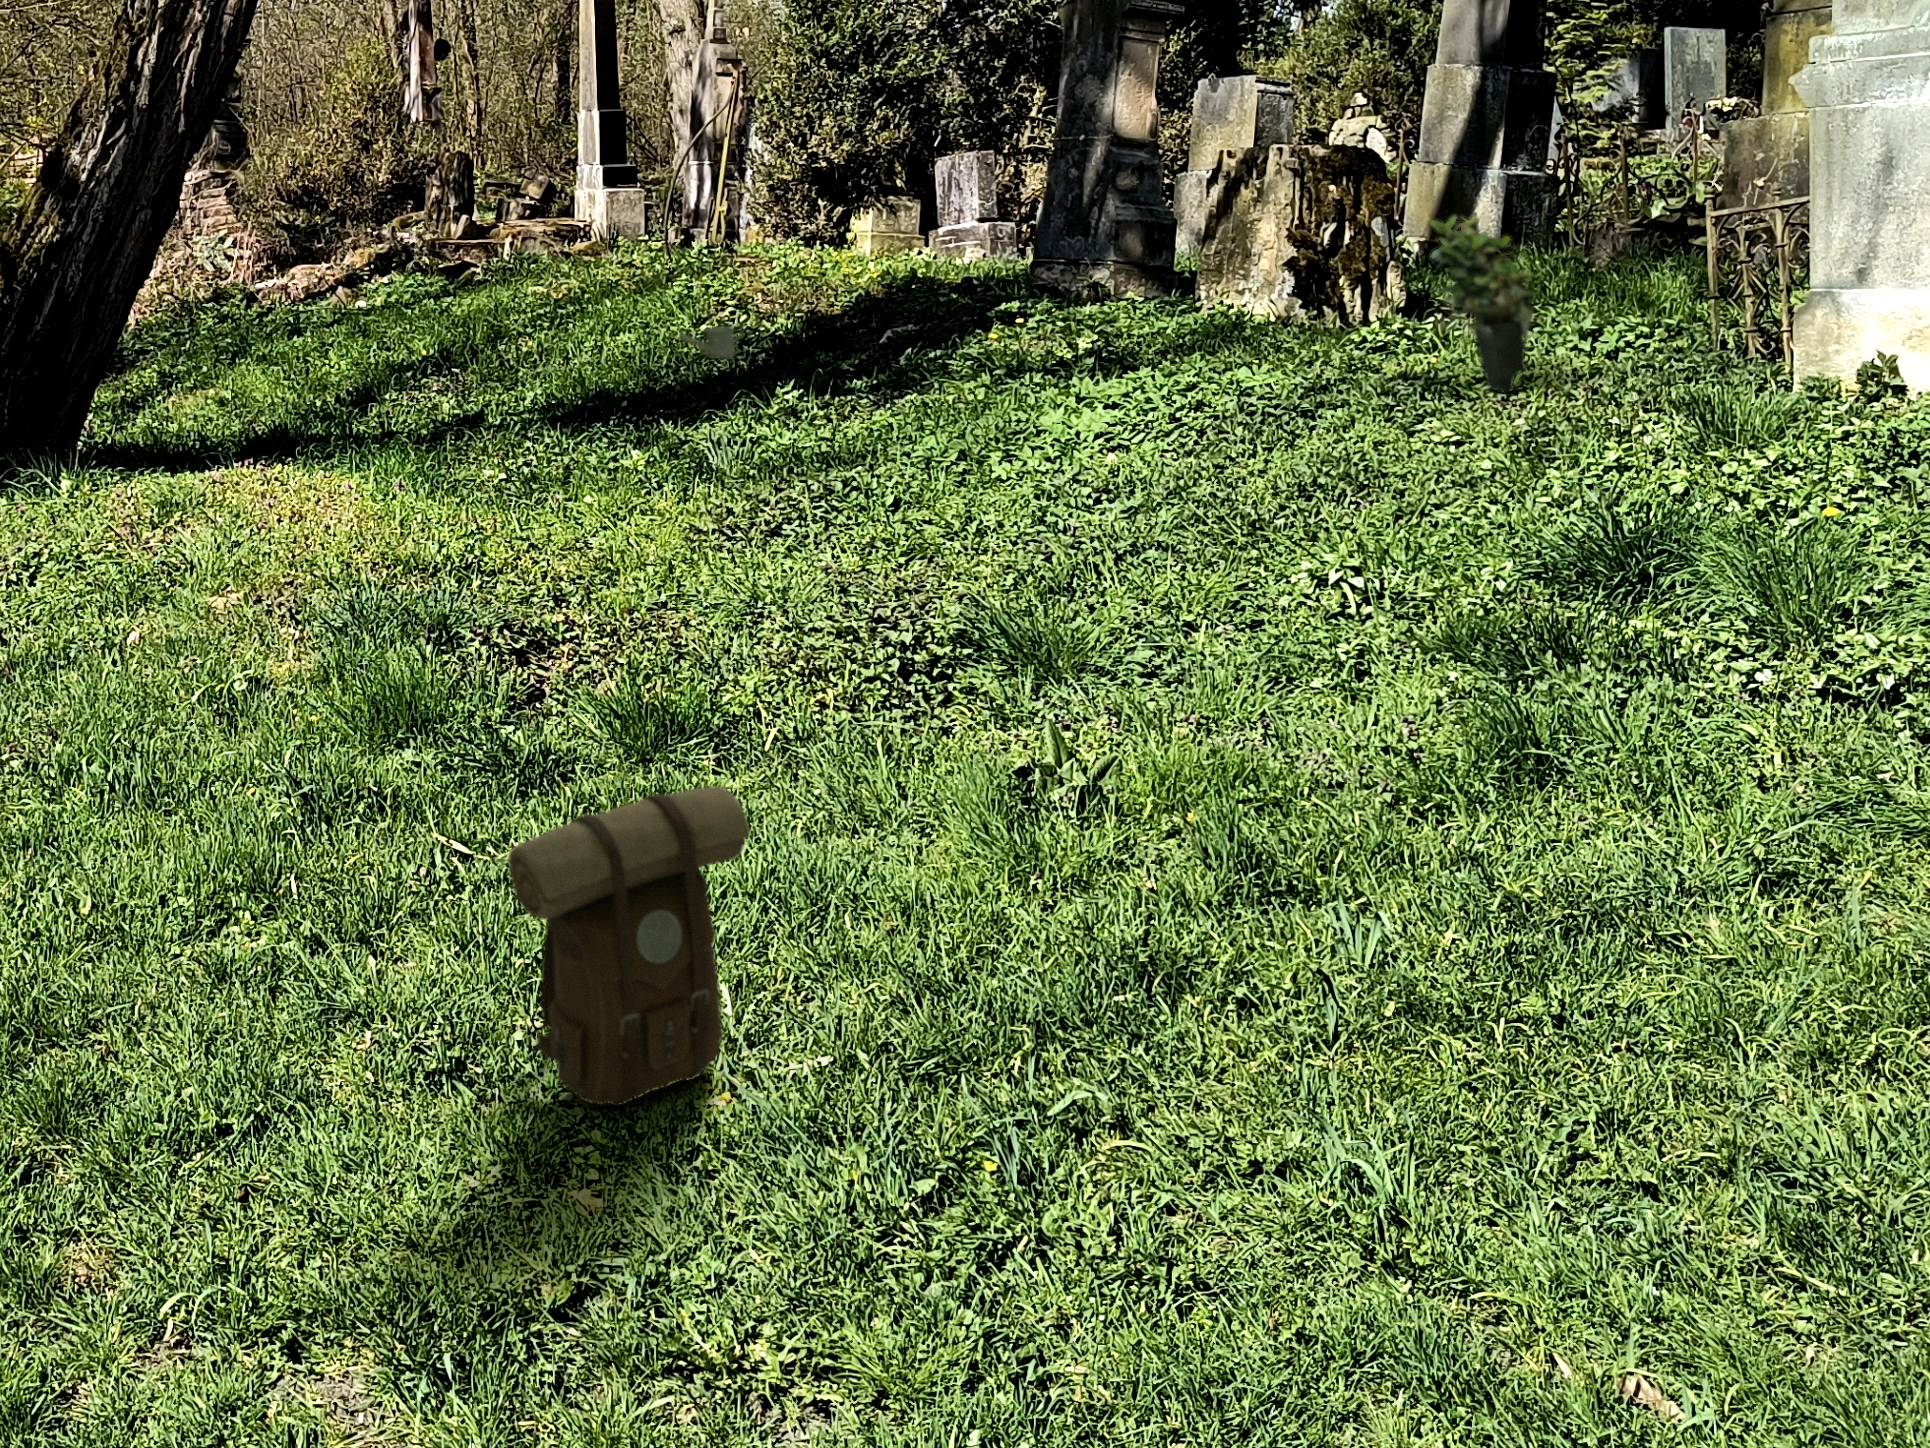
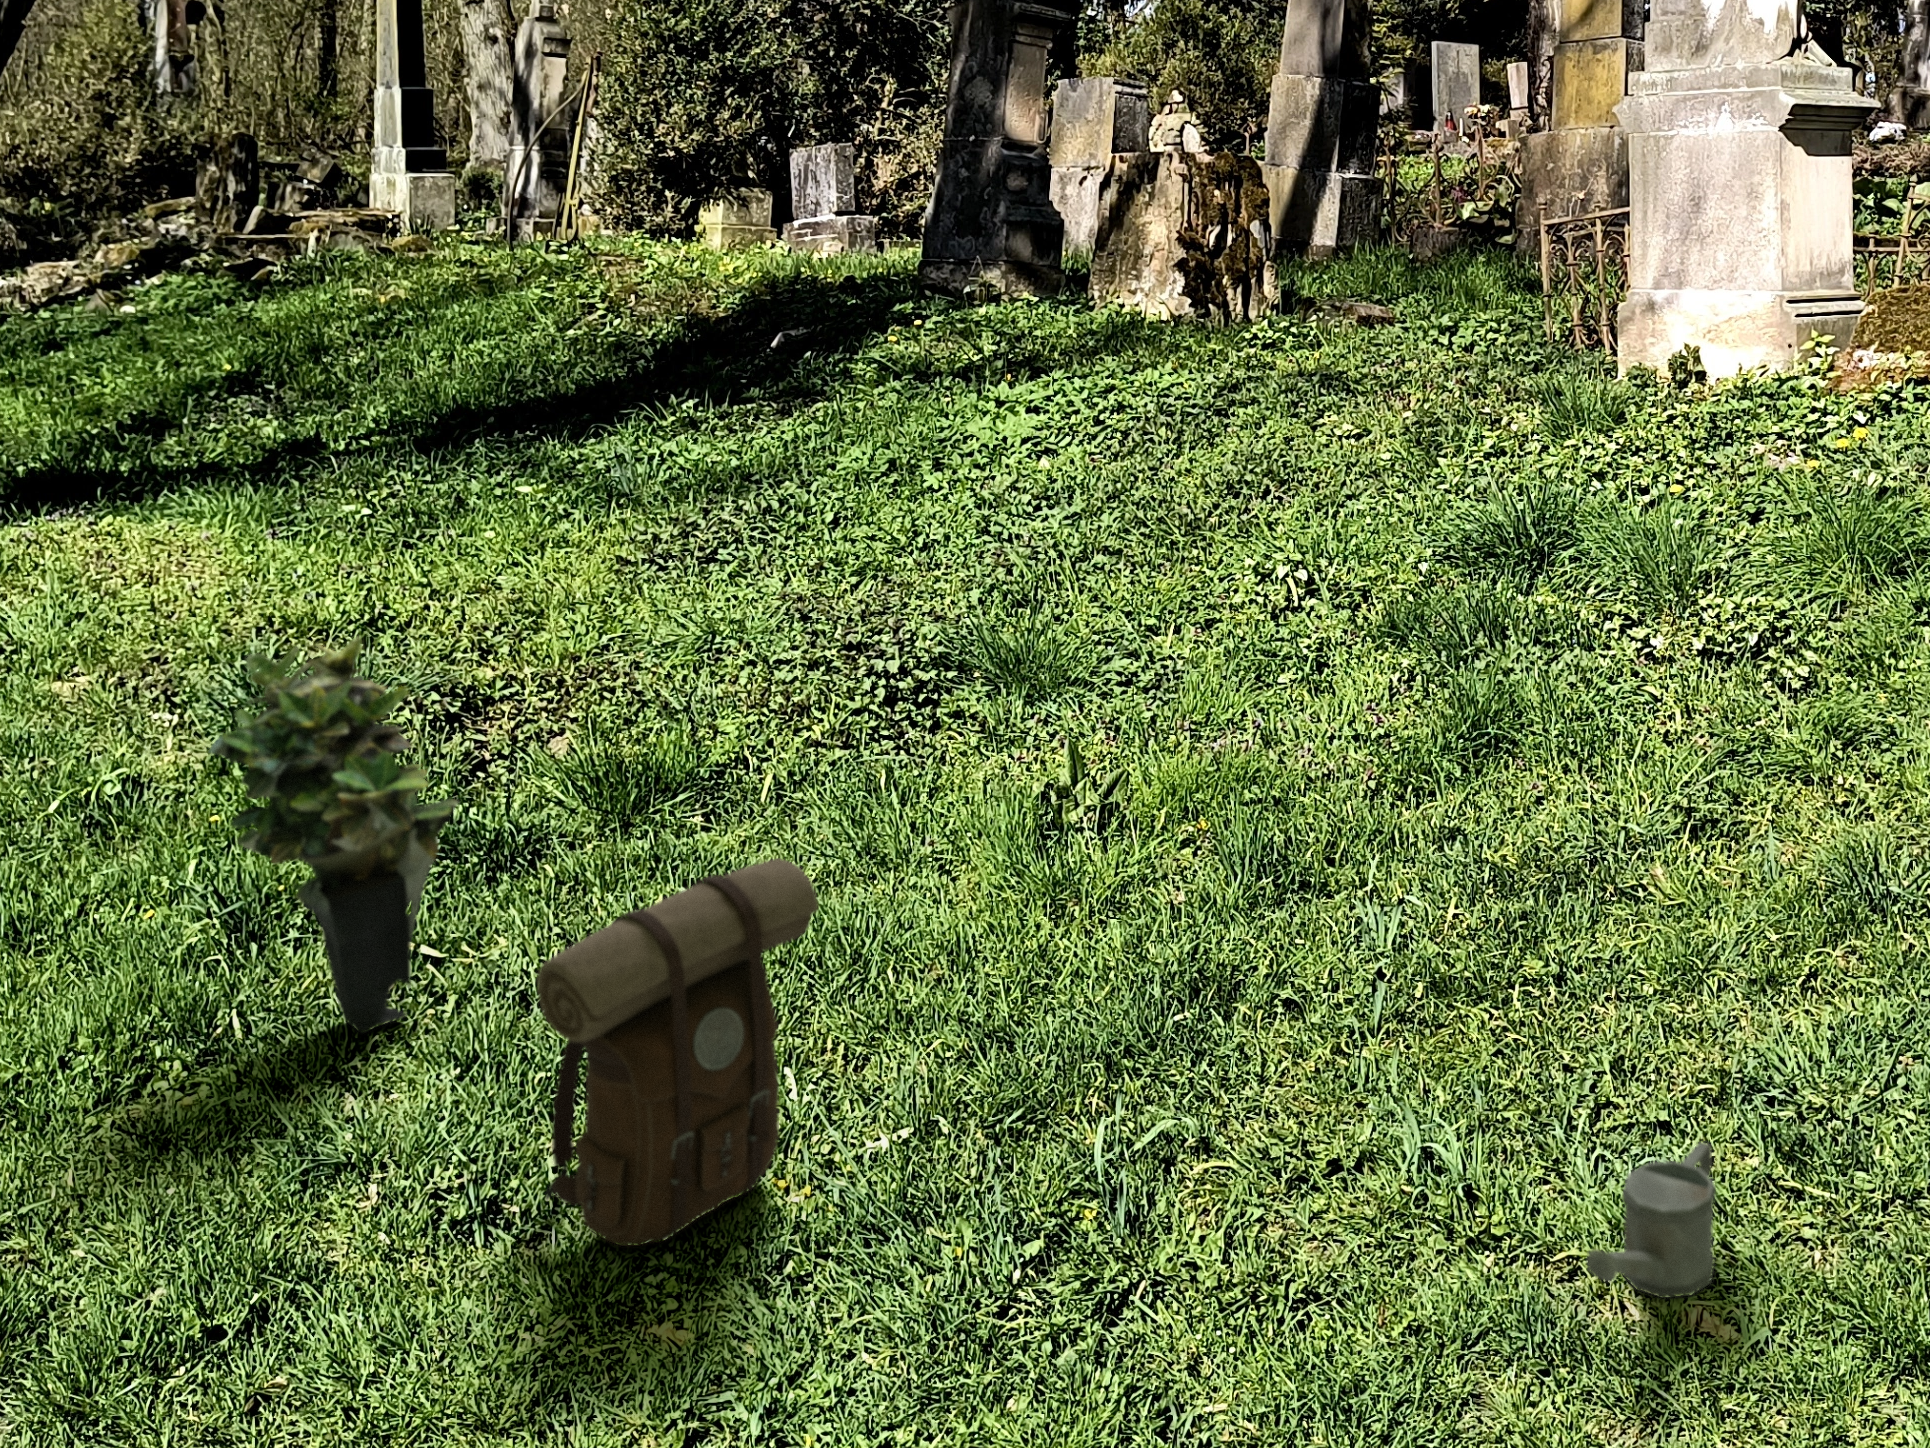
potted plant: present [1431,217,1537,393] -> present [209,637,458,1033]
watering can: present [679,325,744,359] -> present [1587,1142,1716,1298]

